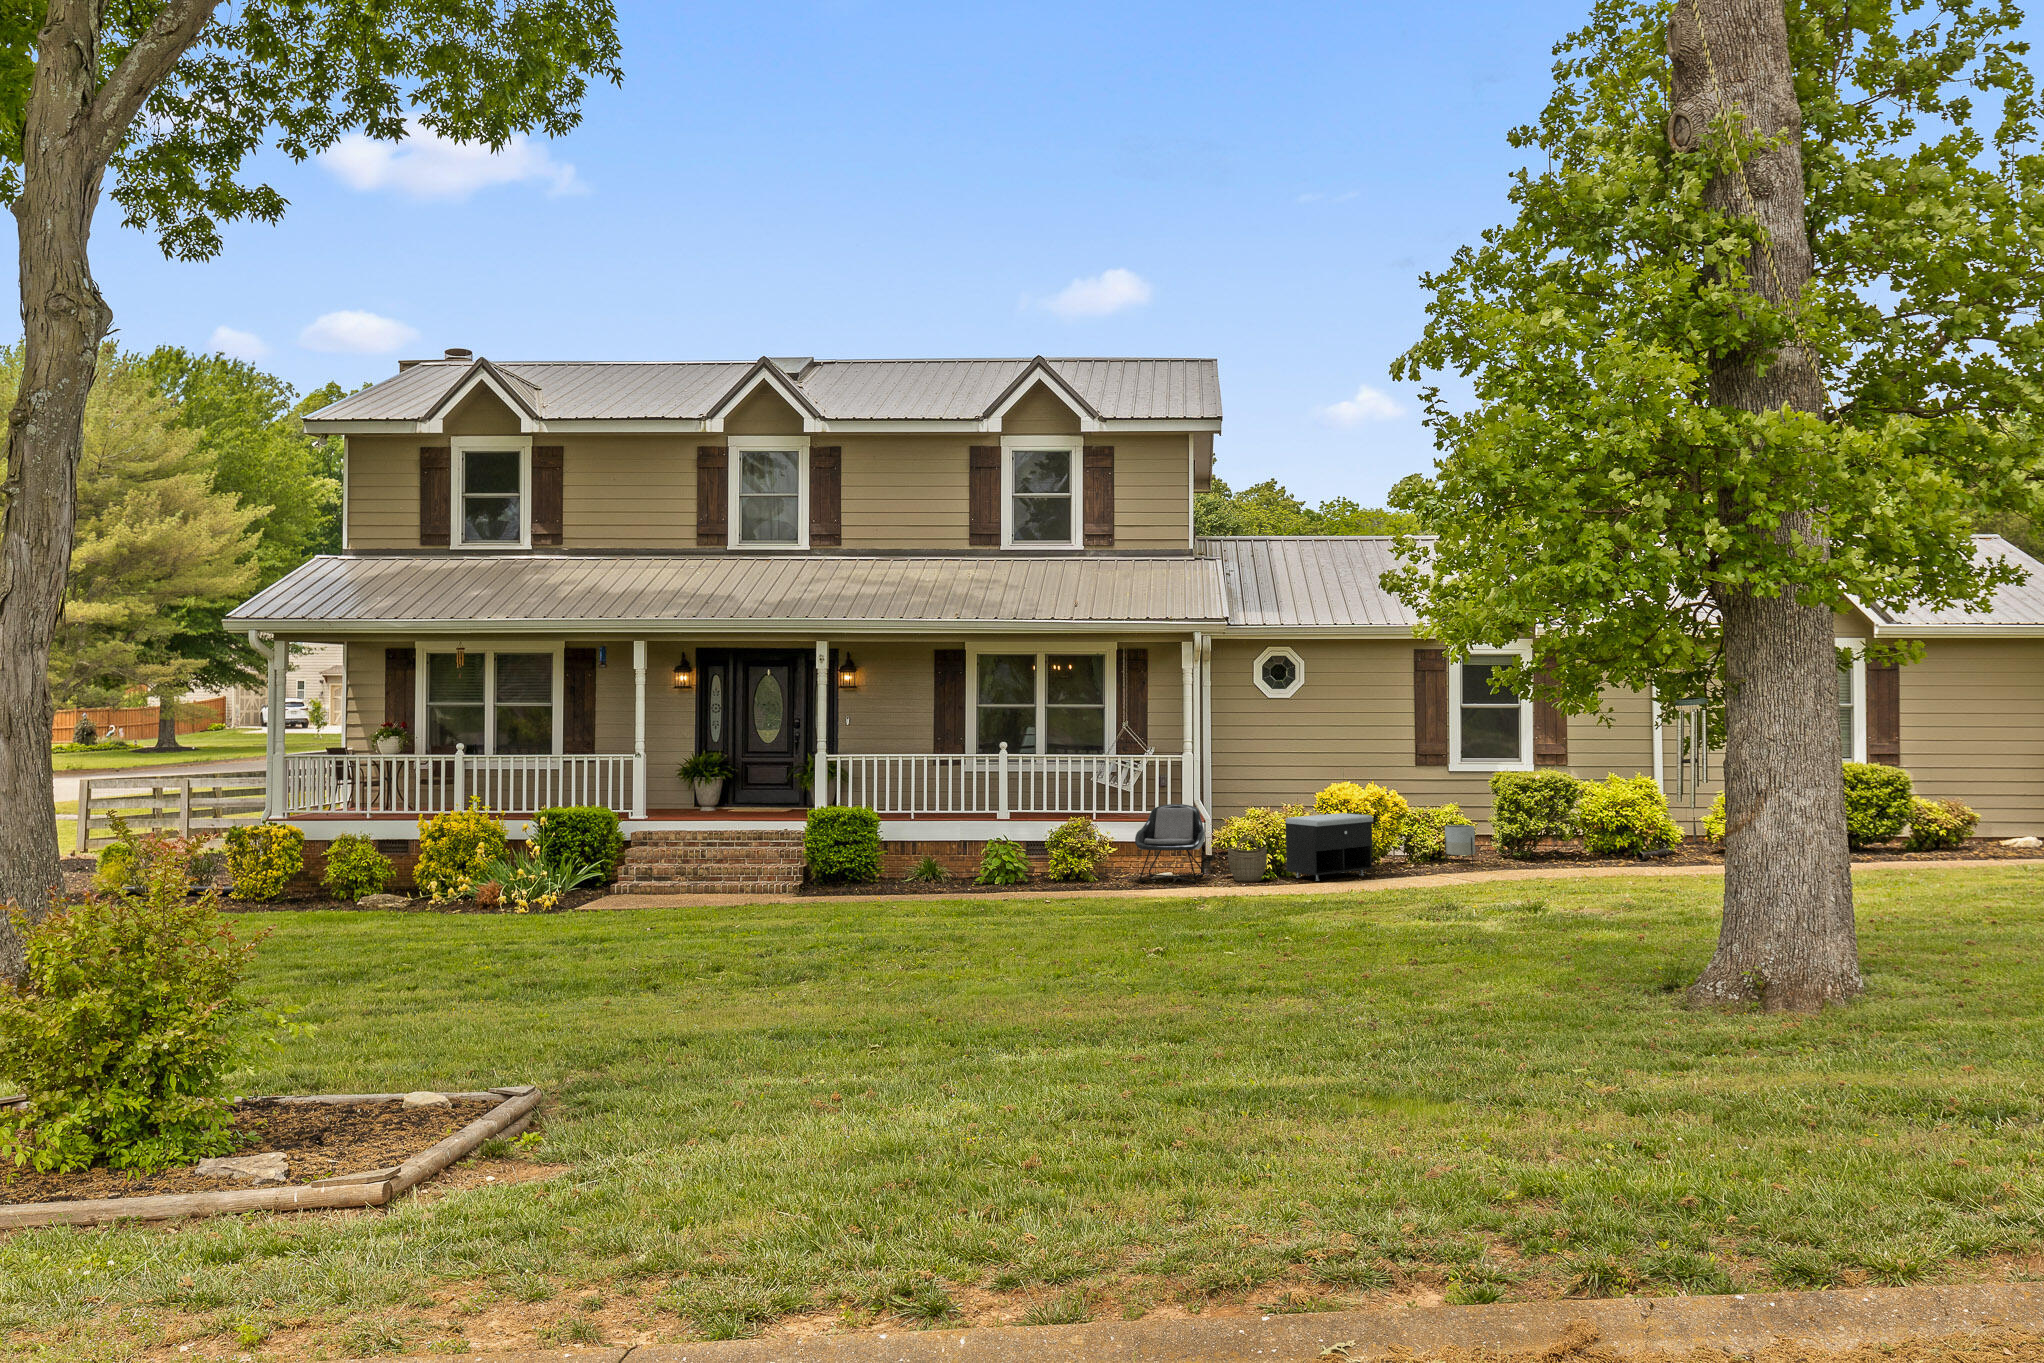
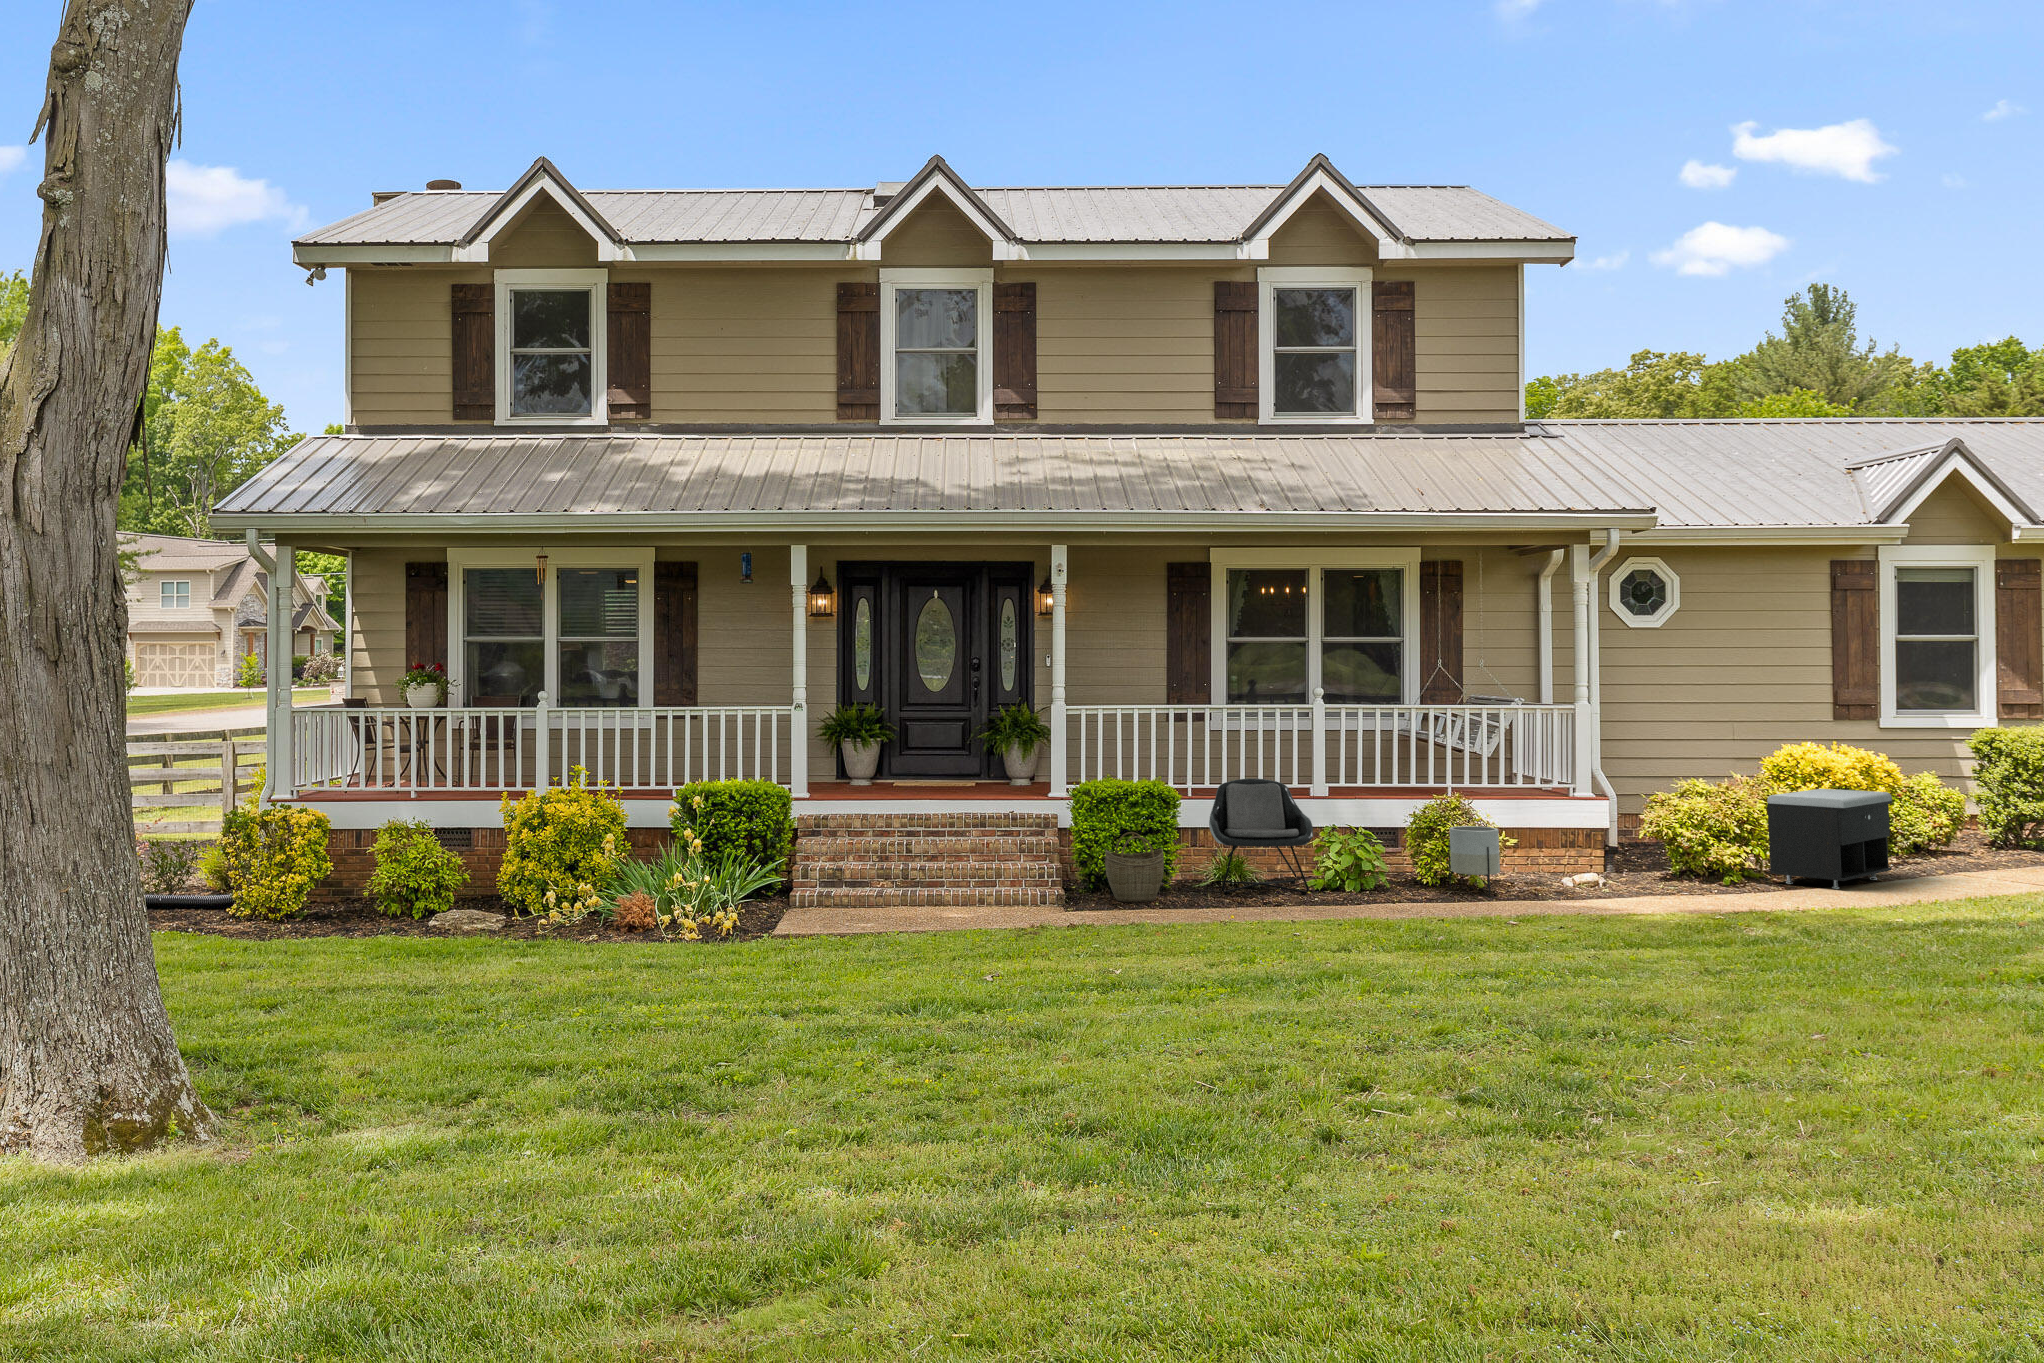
lounge chair: present [1135,804,1205,884] -> present [1209,778,1313,895]
planter: present [1445,825,1475,867] -> present [1448,826,1500,895]
woven basket: present [1228,836,1267,882] -> present [1105,832,1164,902]

